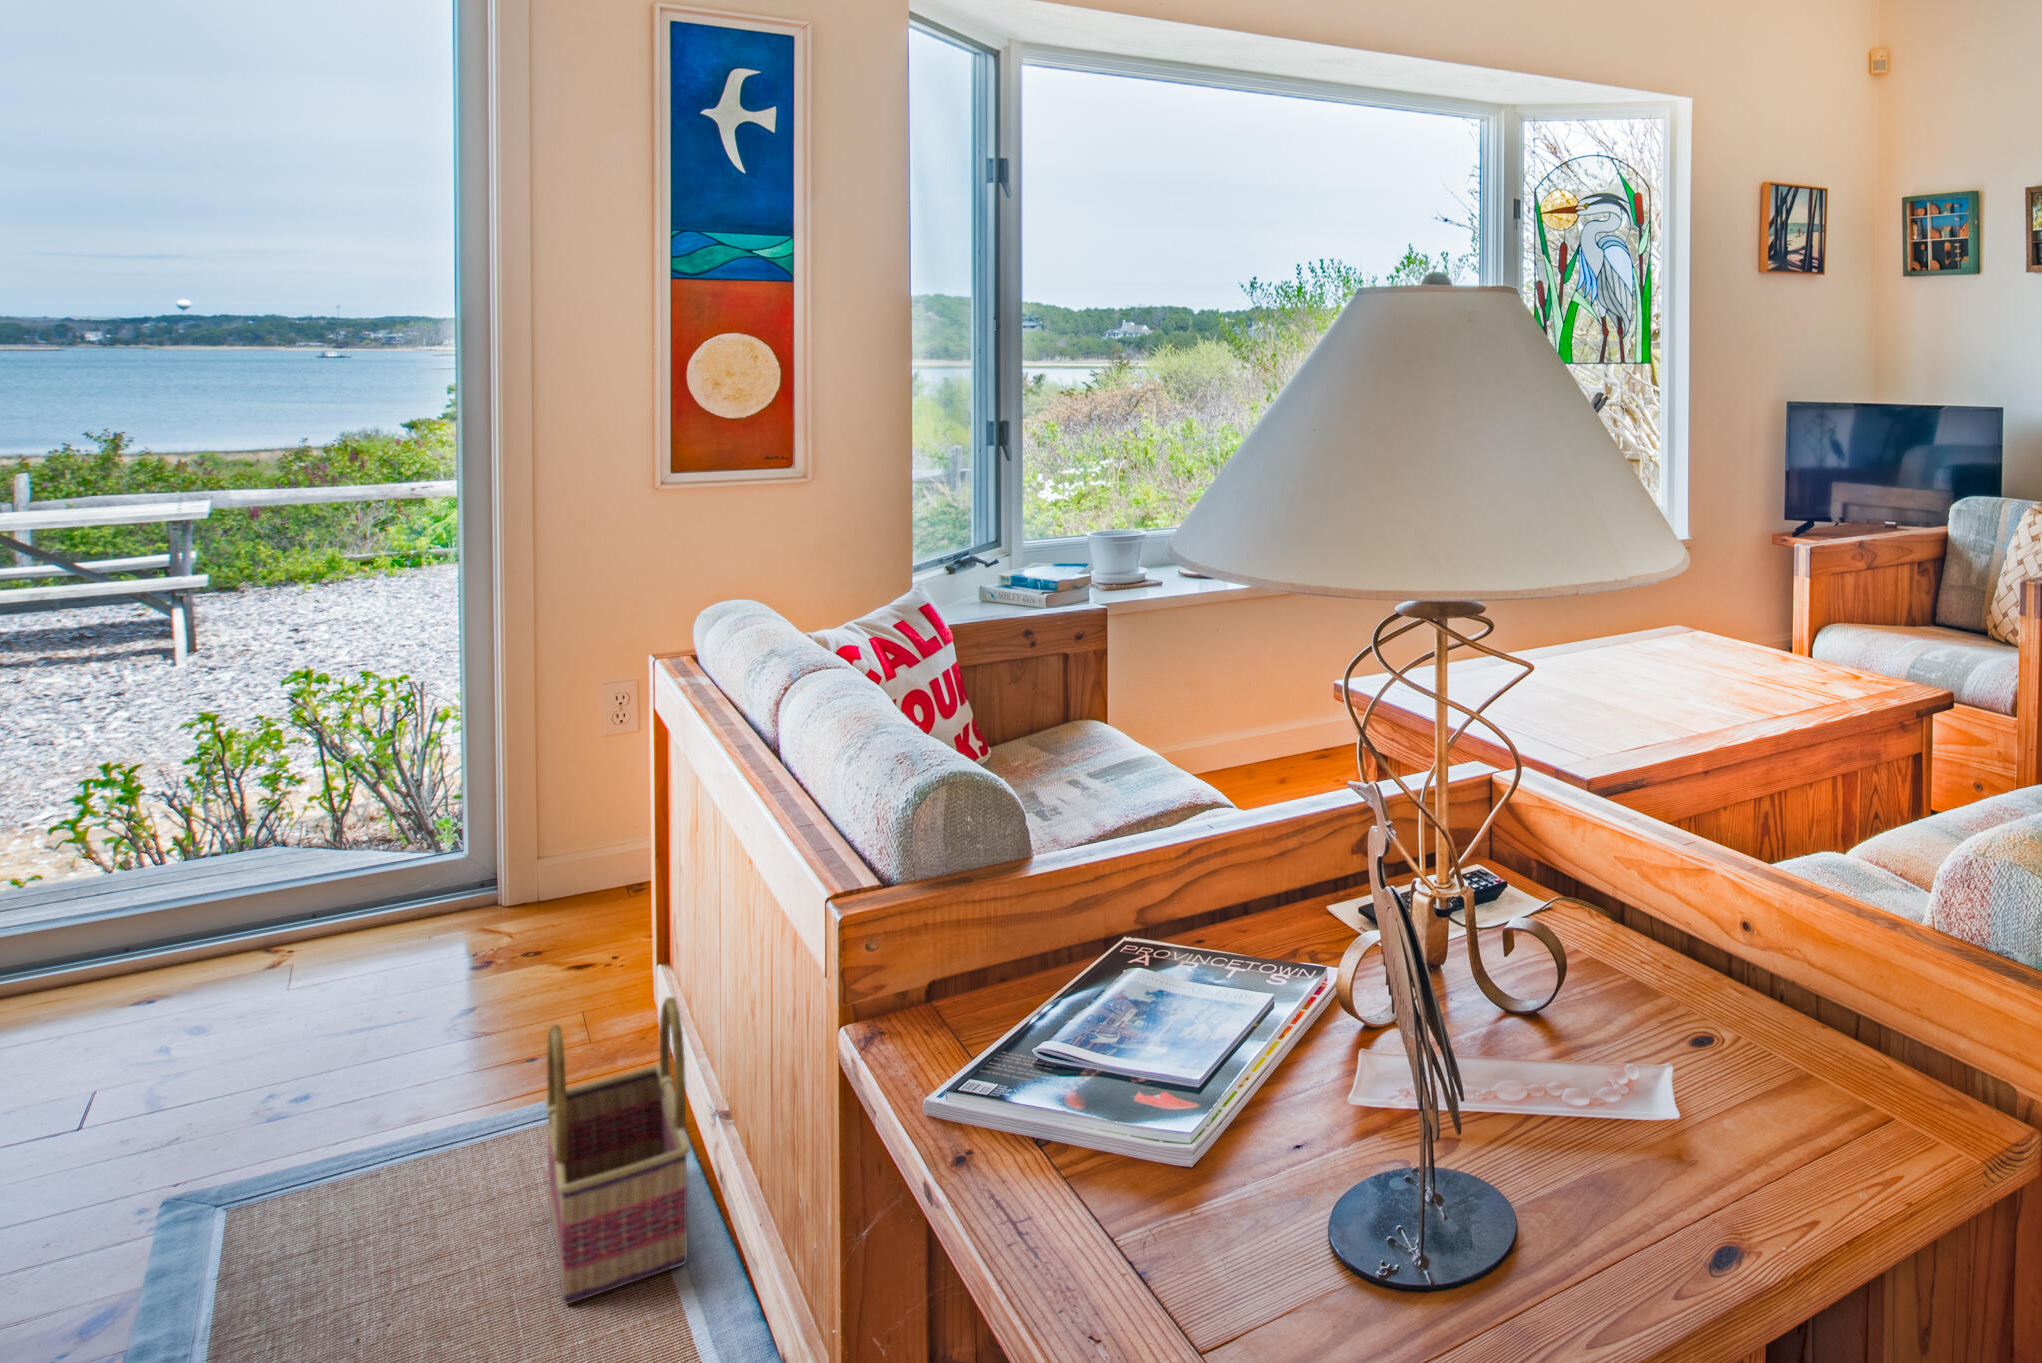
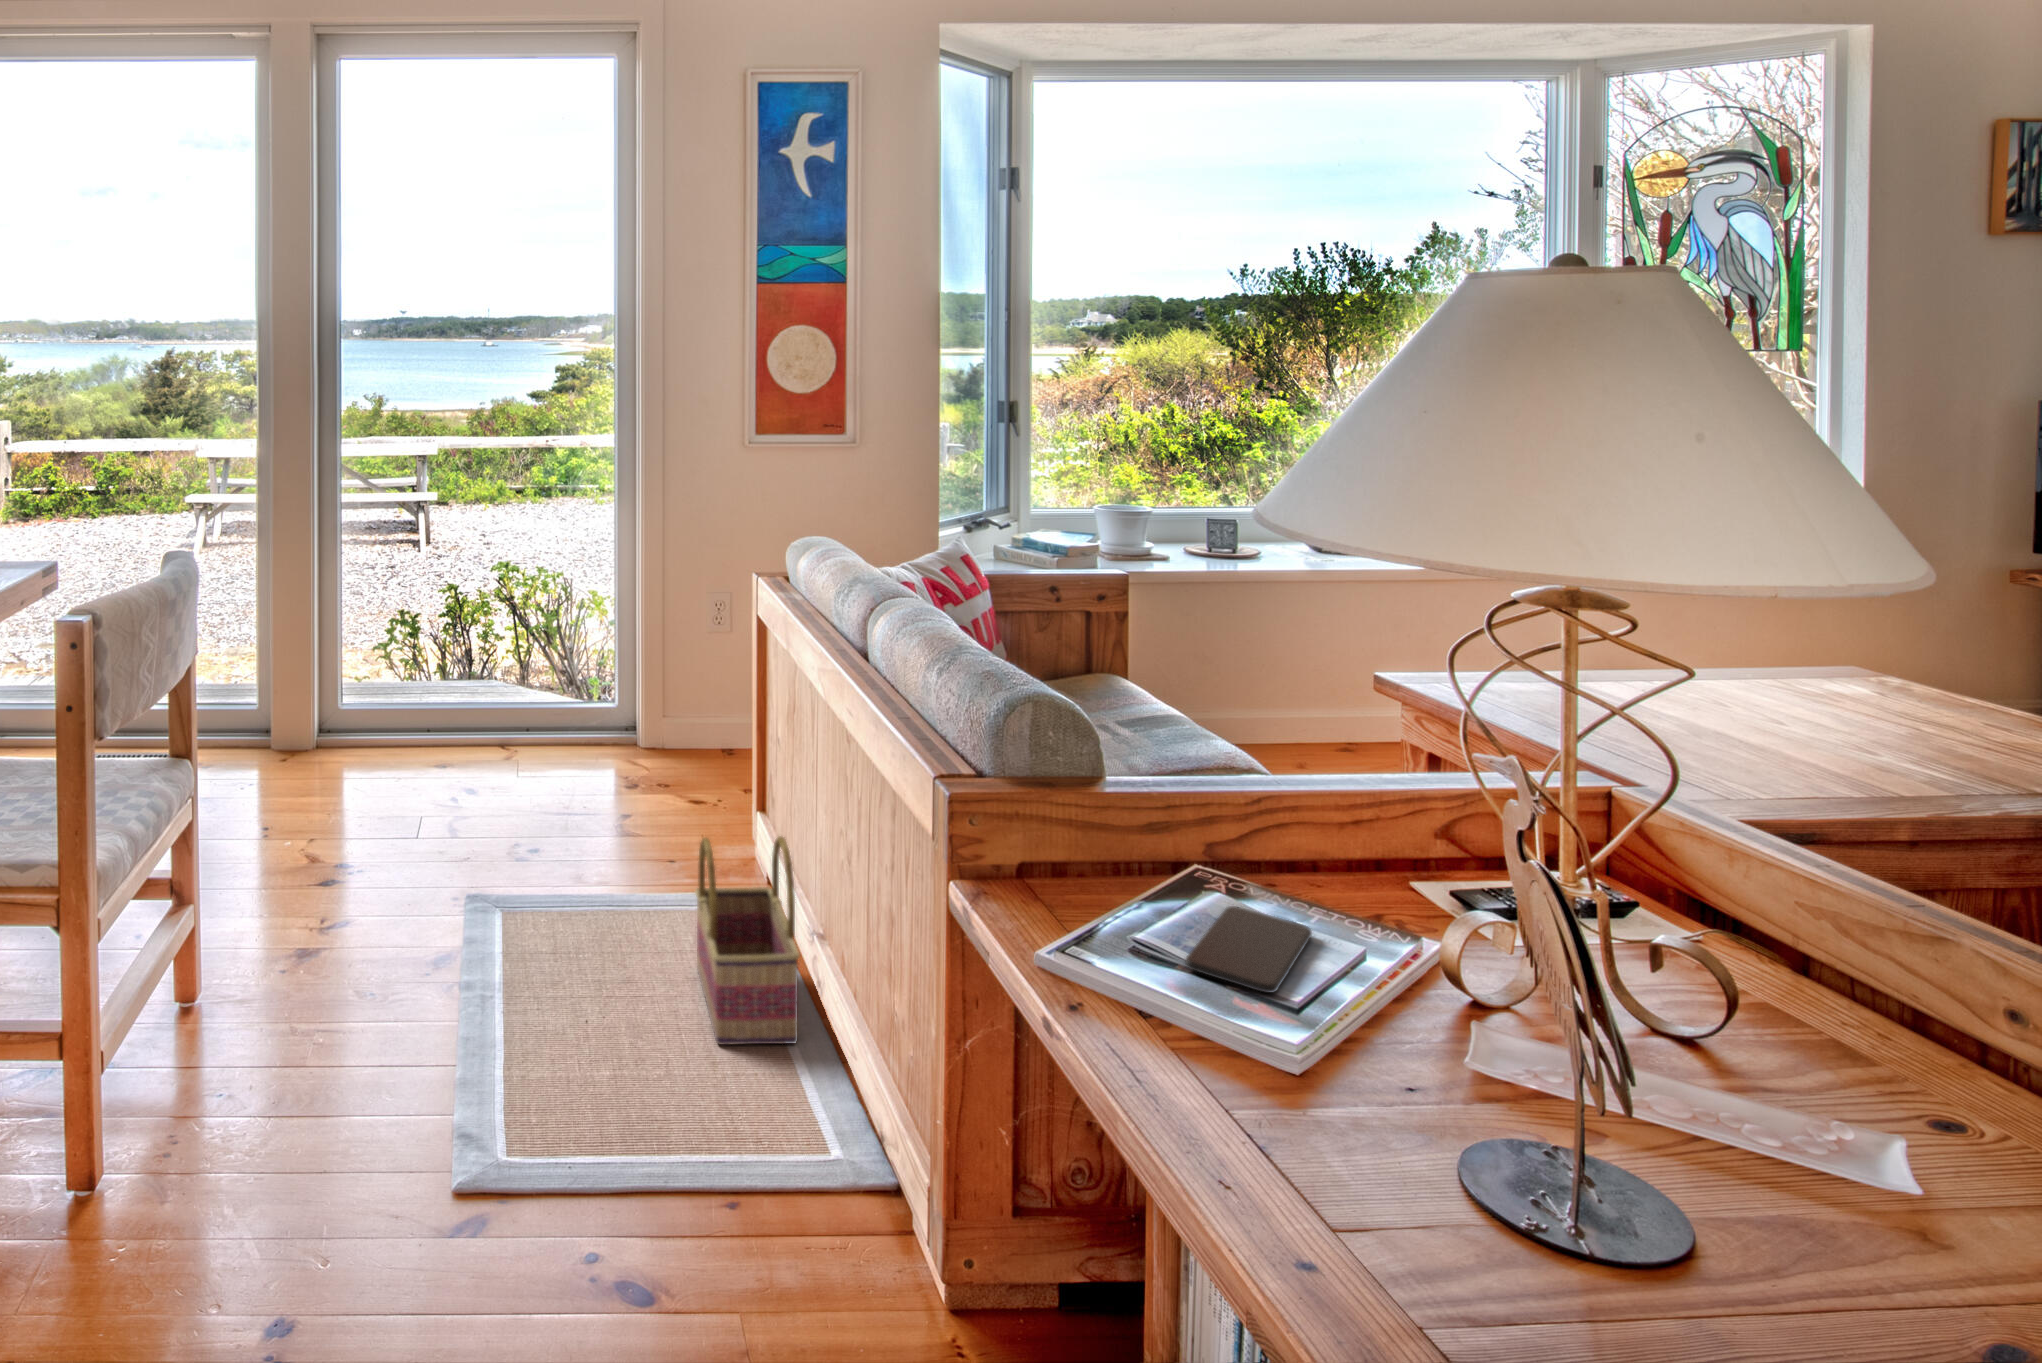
smartphone: none [1088,982,1226,1081] -> present [1185,906,1312,993]

